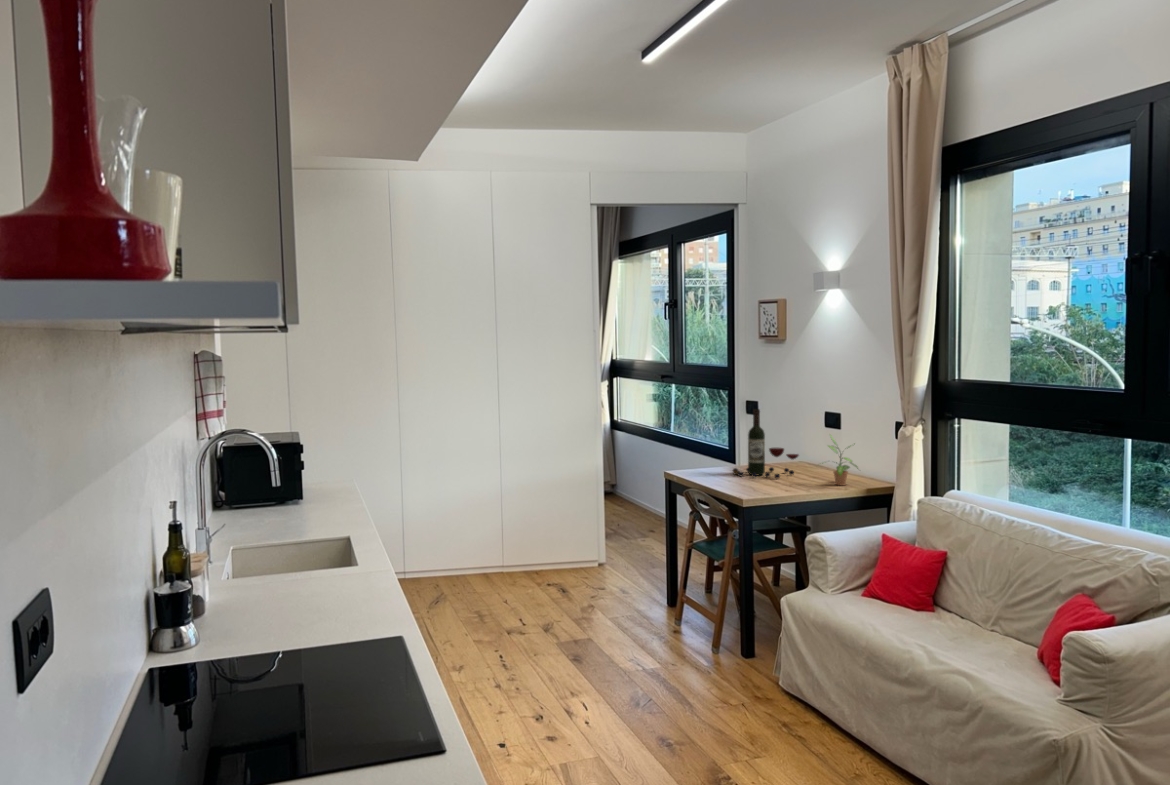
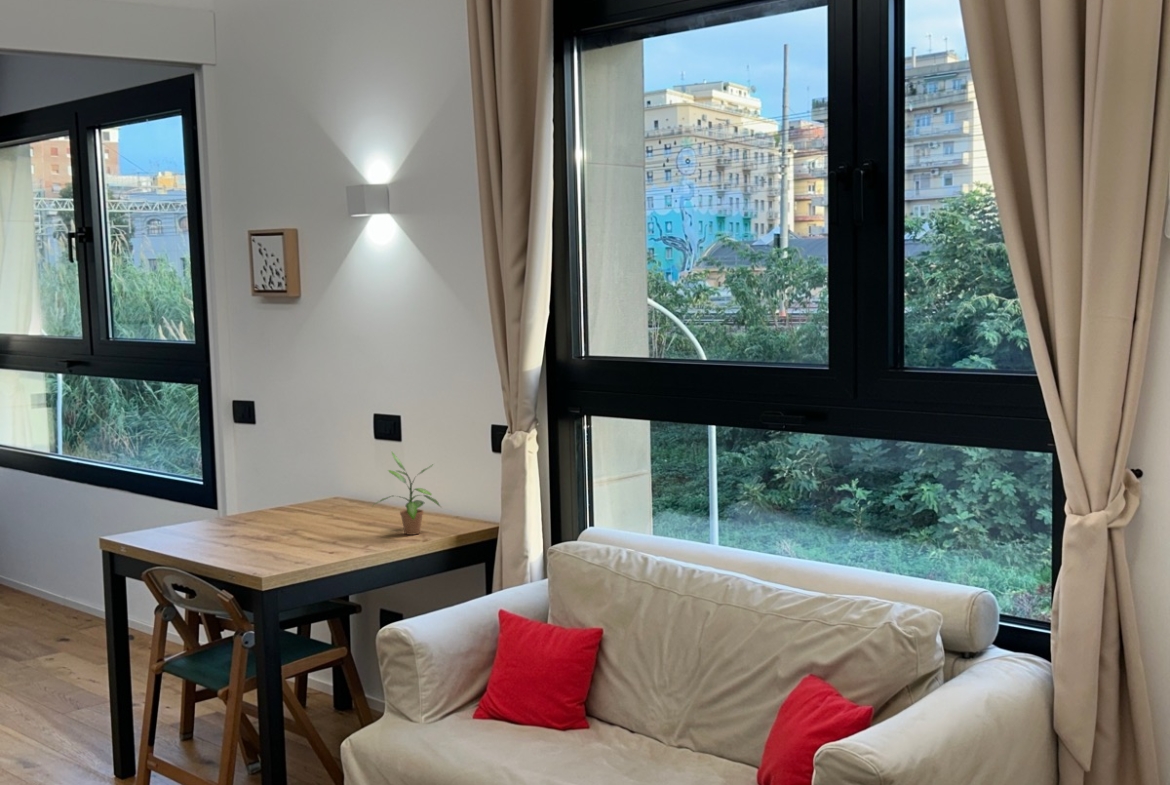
wine bottle: present [733,409,799,478] -> none [228,416,344,534]

